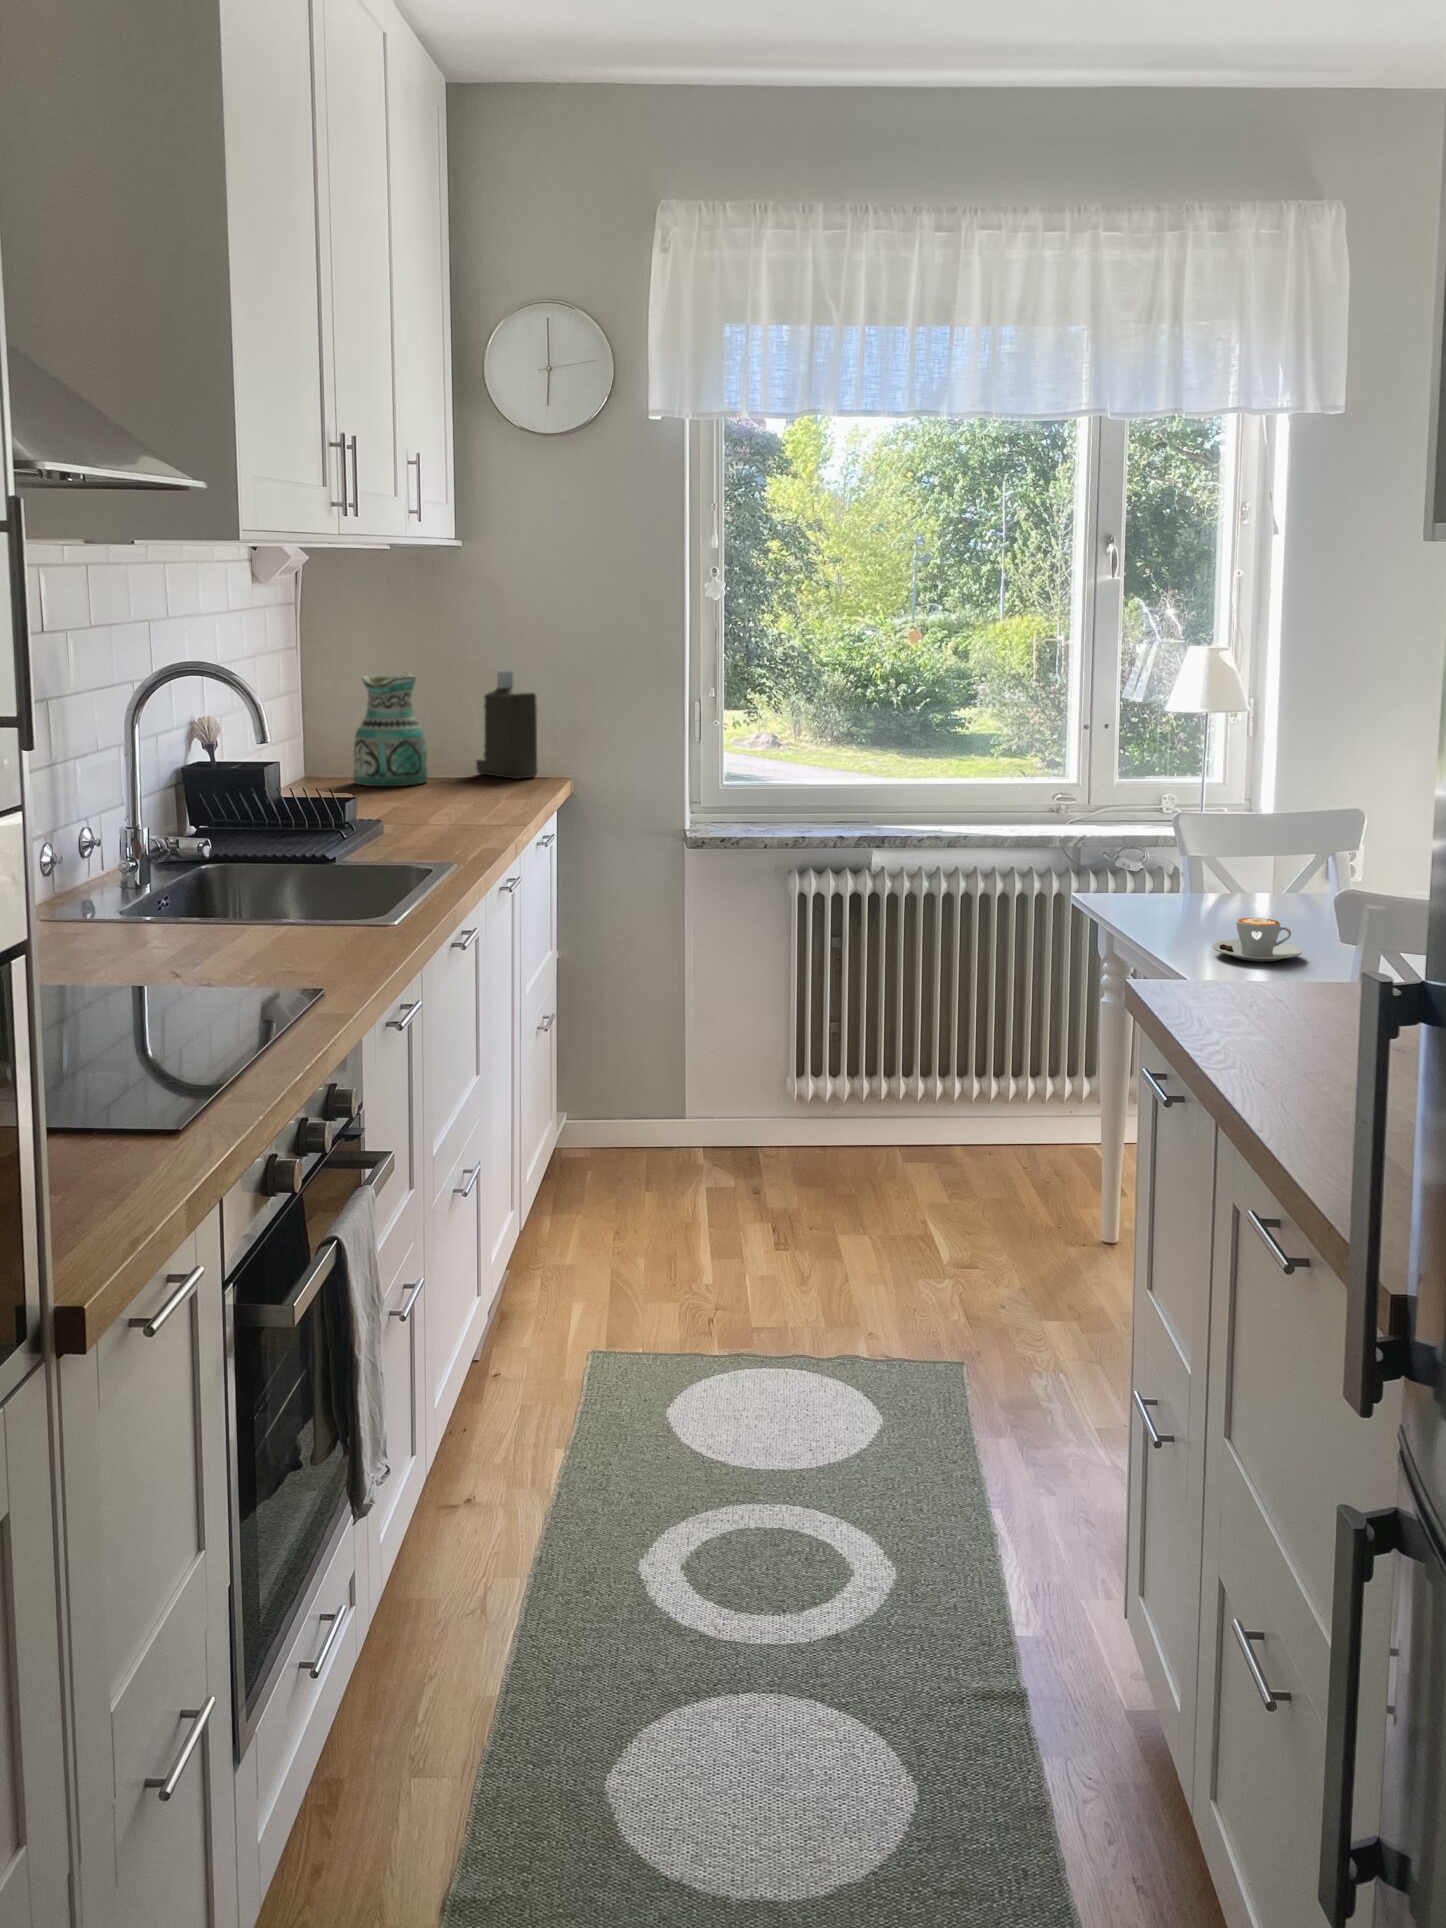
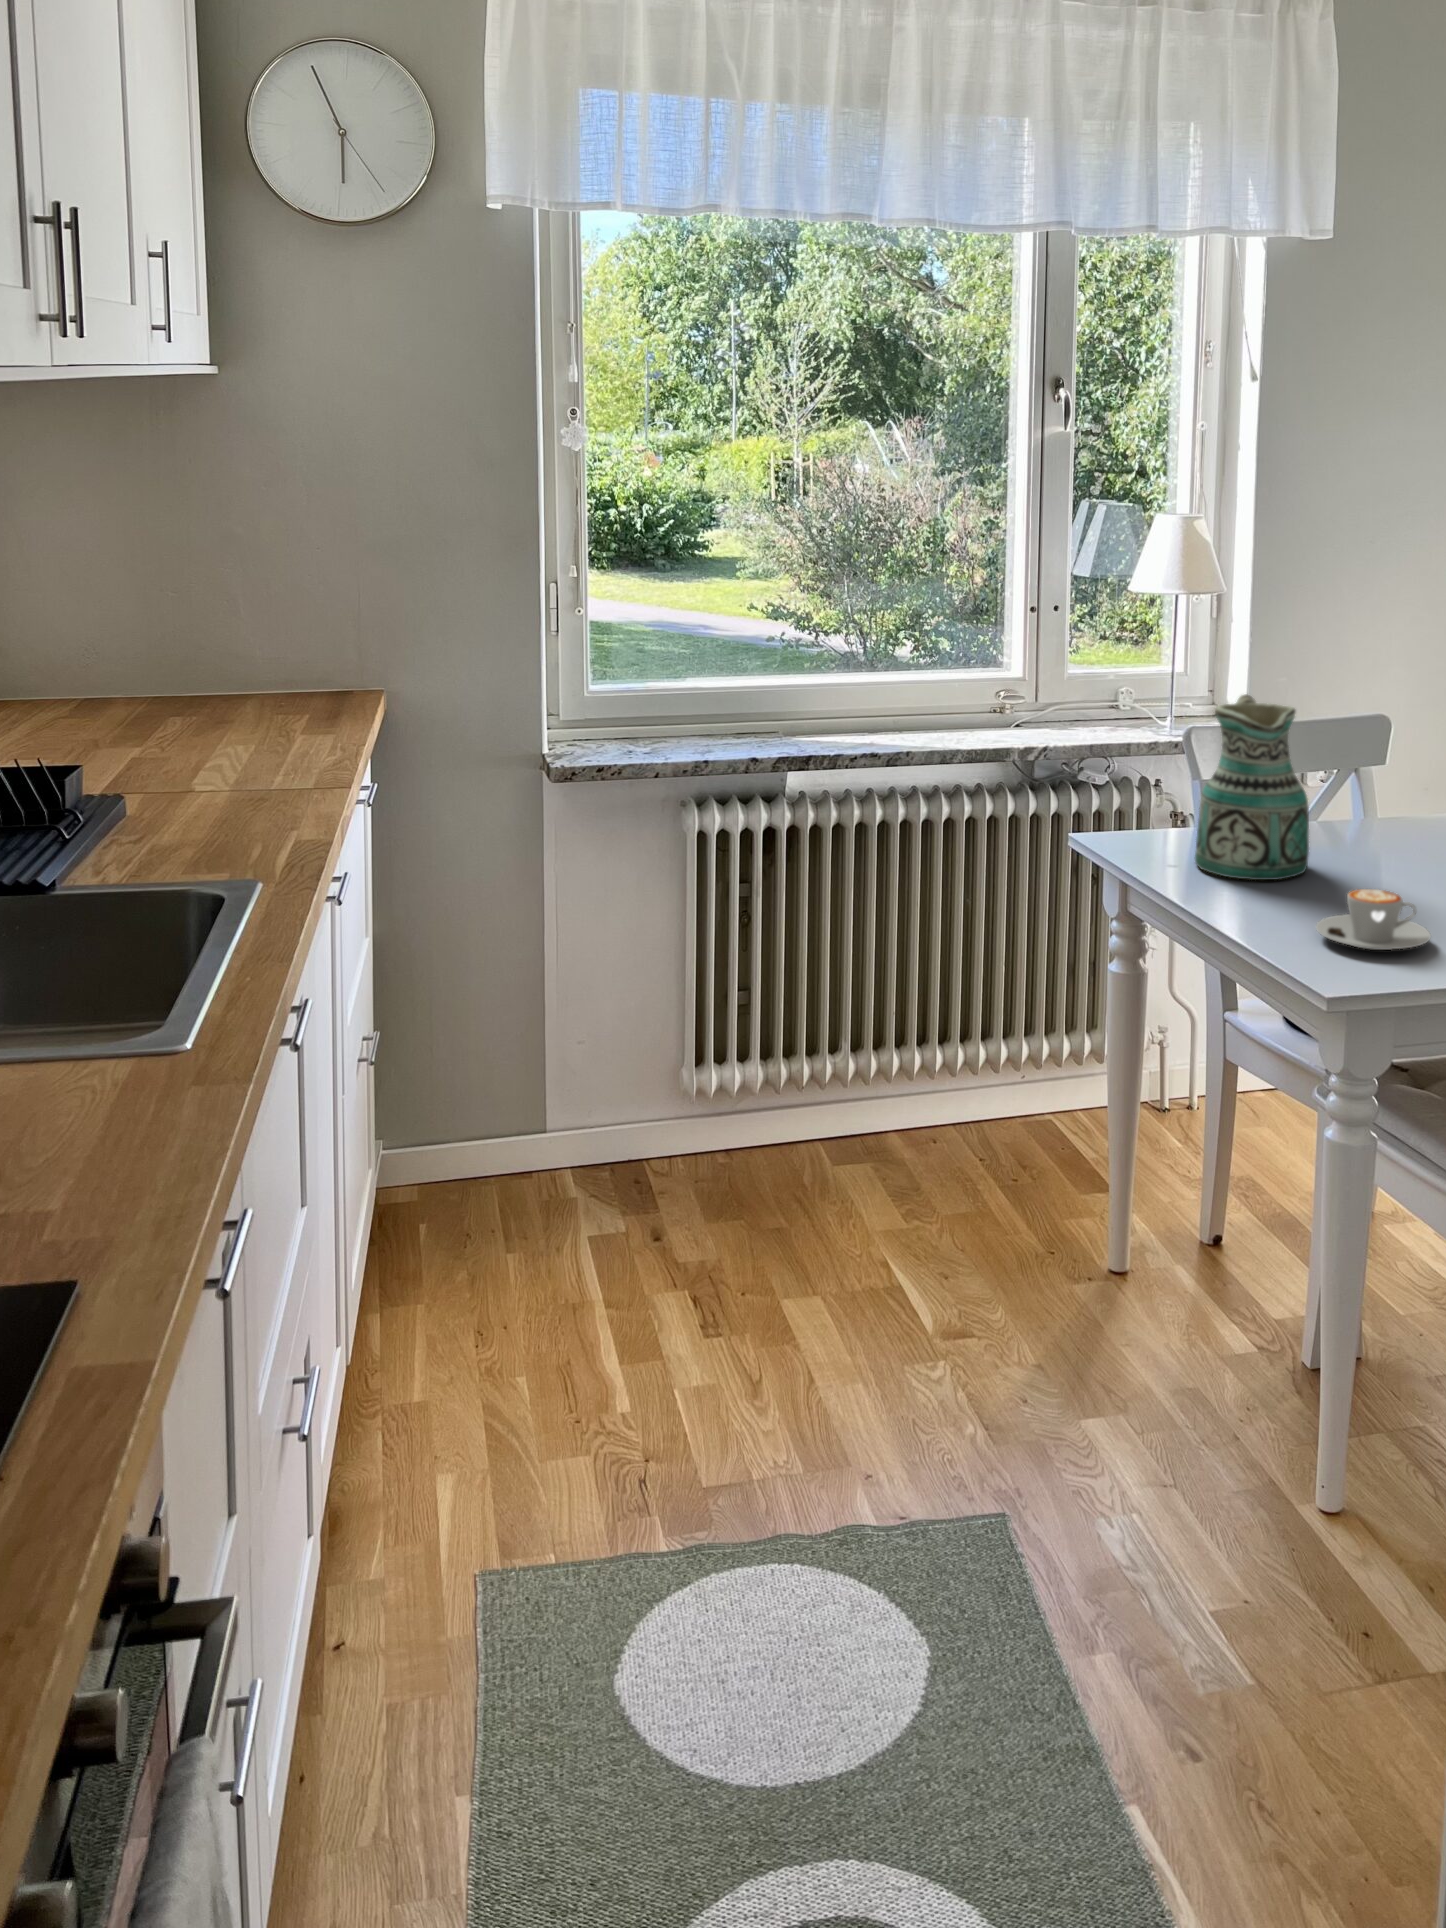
bottle: present [476,670,537,779] -> none [244,545,337,696]
ceramic pitcher: present [353,672,428,786] -> present [1195,694,1309,880]

